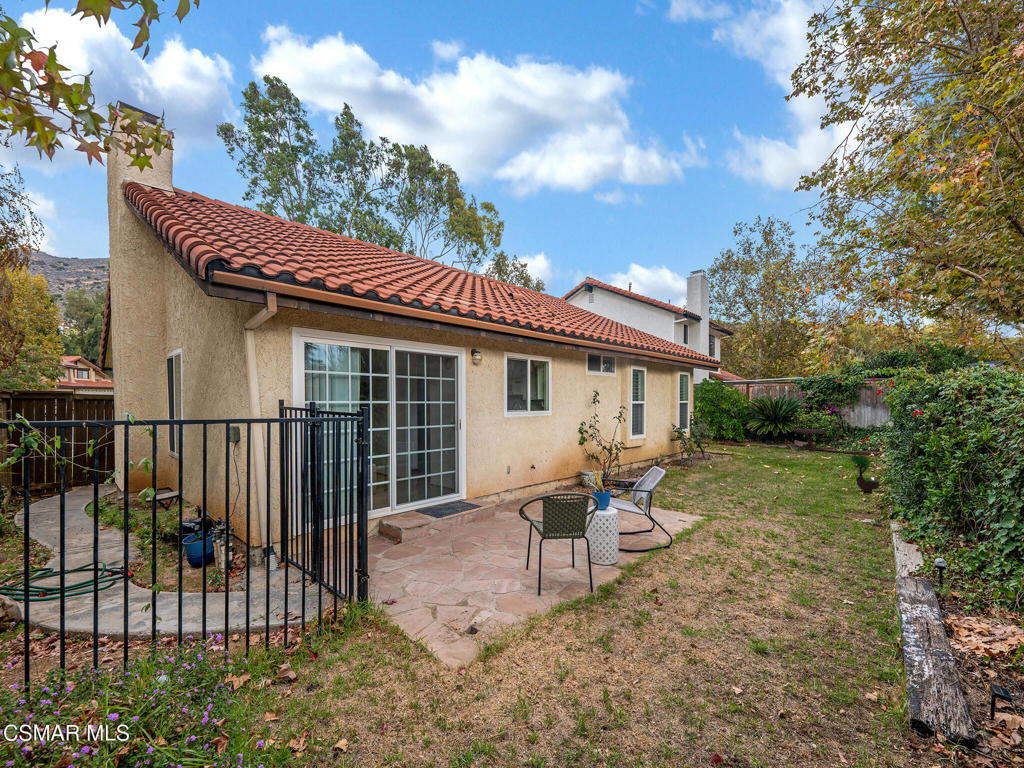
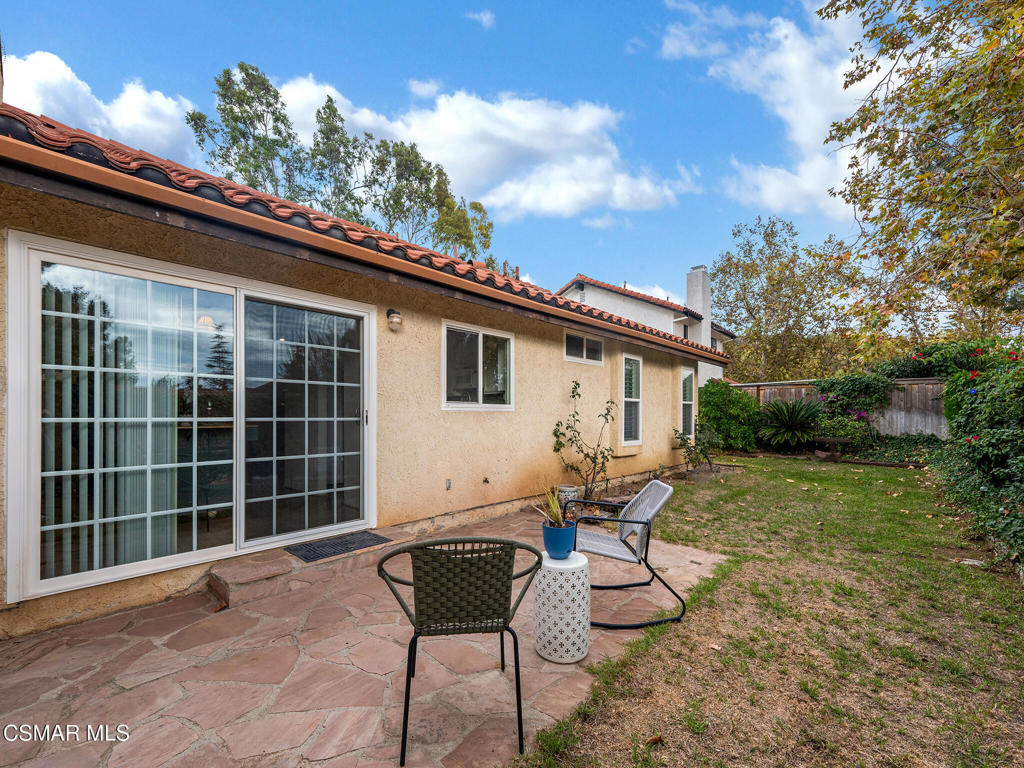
potted tree: present [850,454,879,492] -> none [912,460,959,516]

